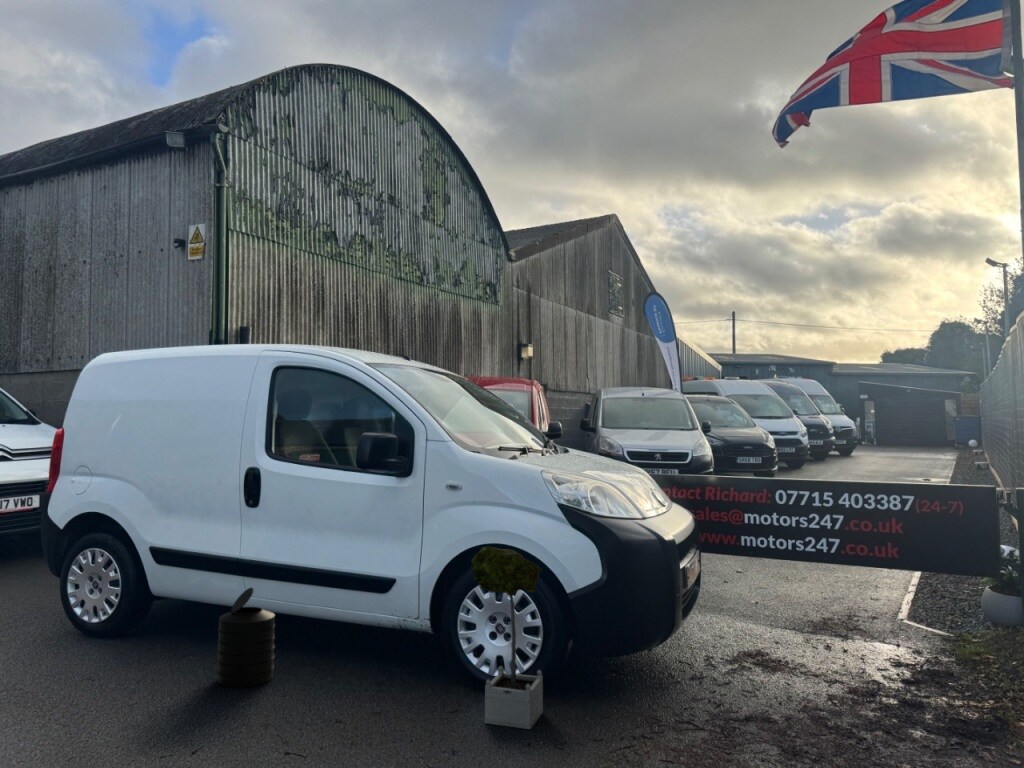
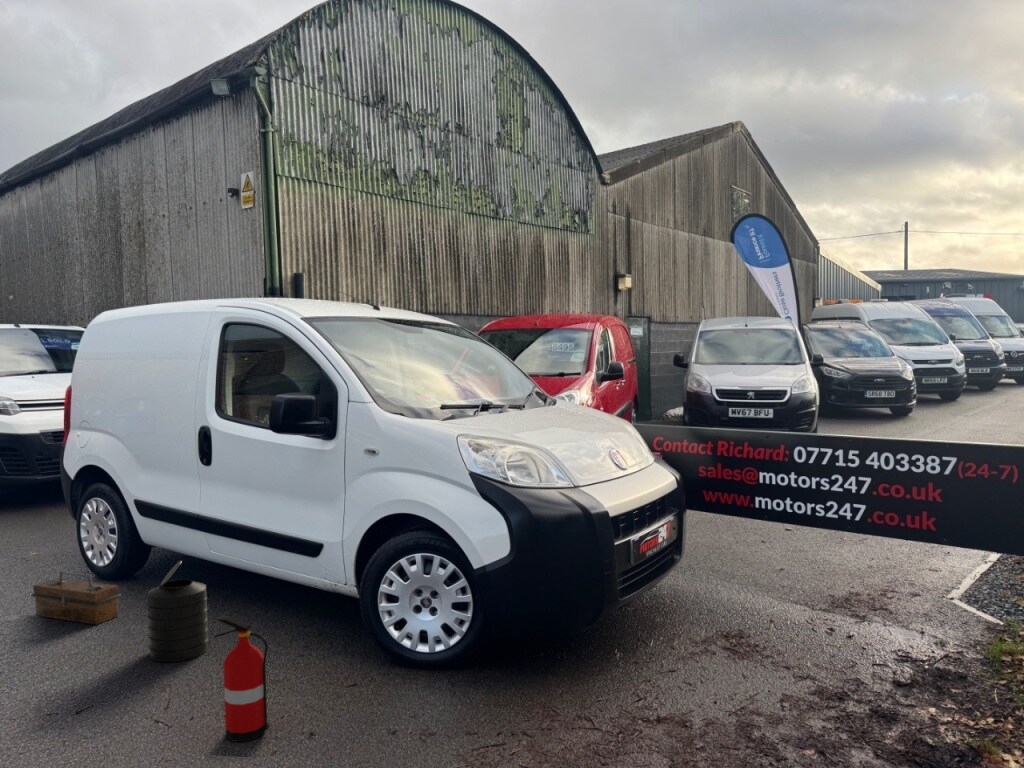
potted tree: present [471,546,543,729] -> none [362,527,450,728]
toolbox: none [60,605,159,658] -> present [32,571,121,624]
fire extinguisher: none [343,629,393,748] -> present [214,616,269,742]

